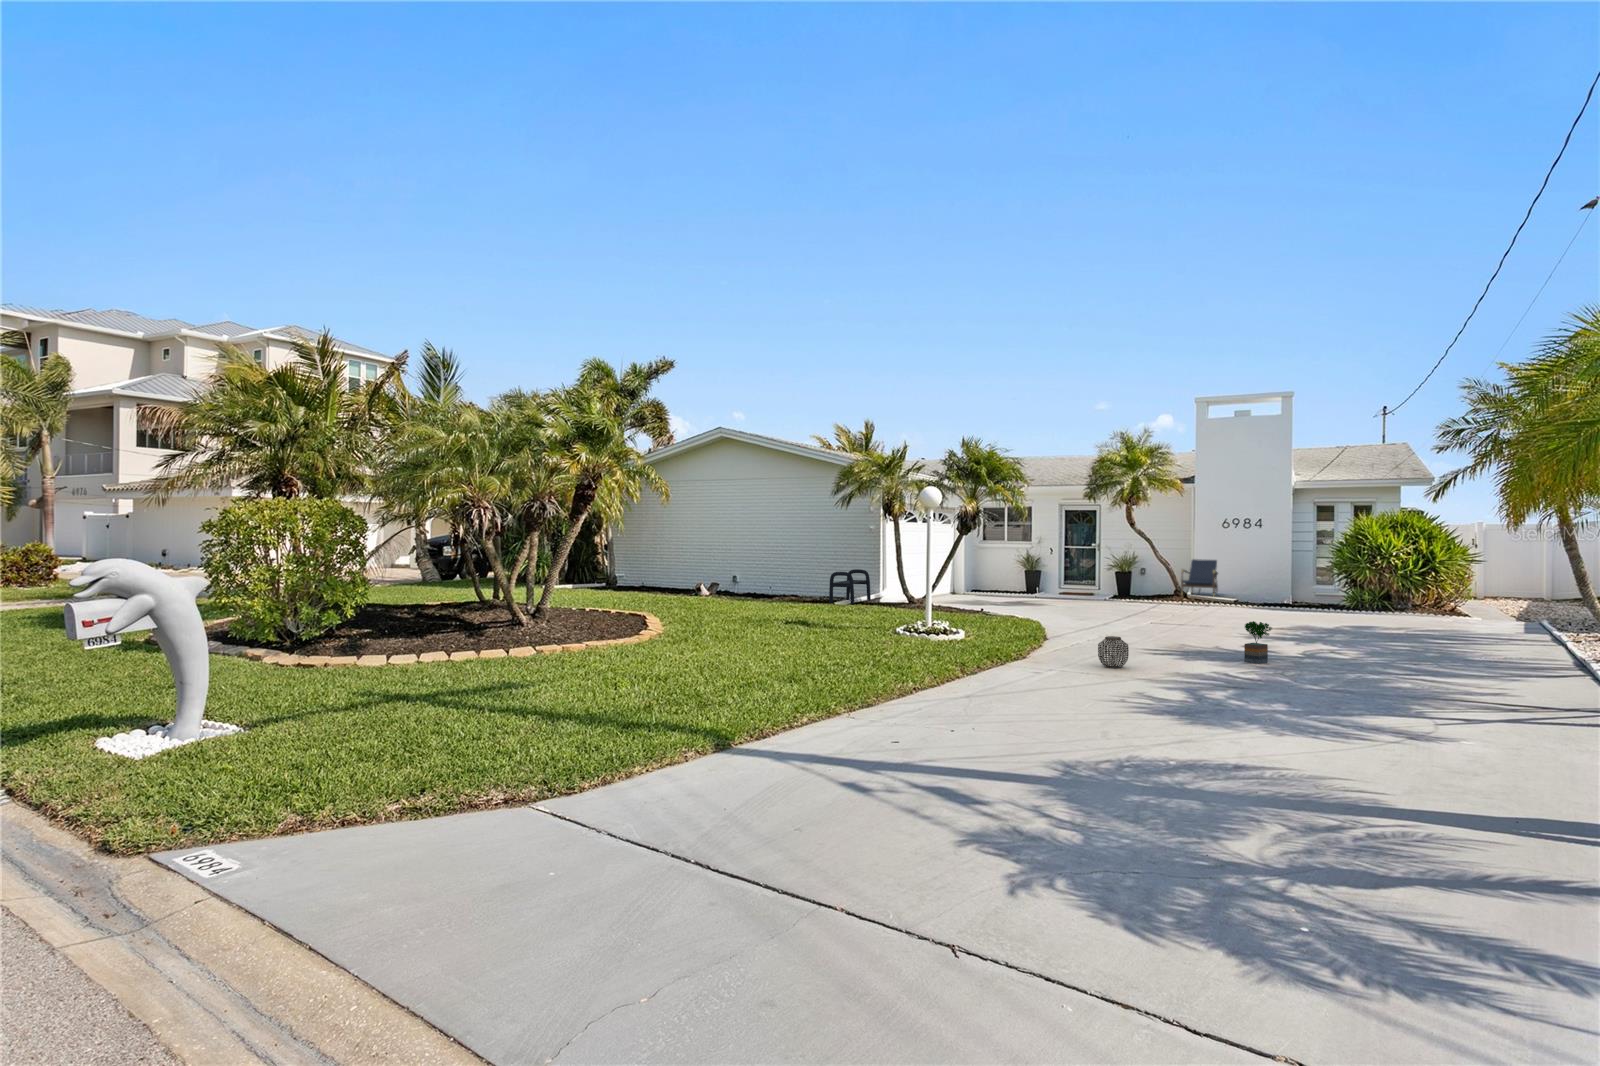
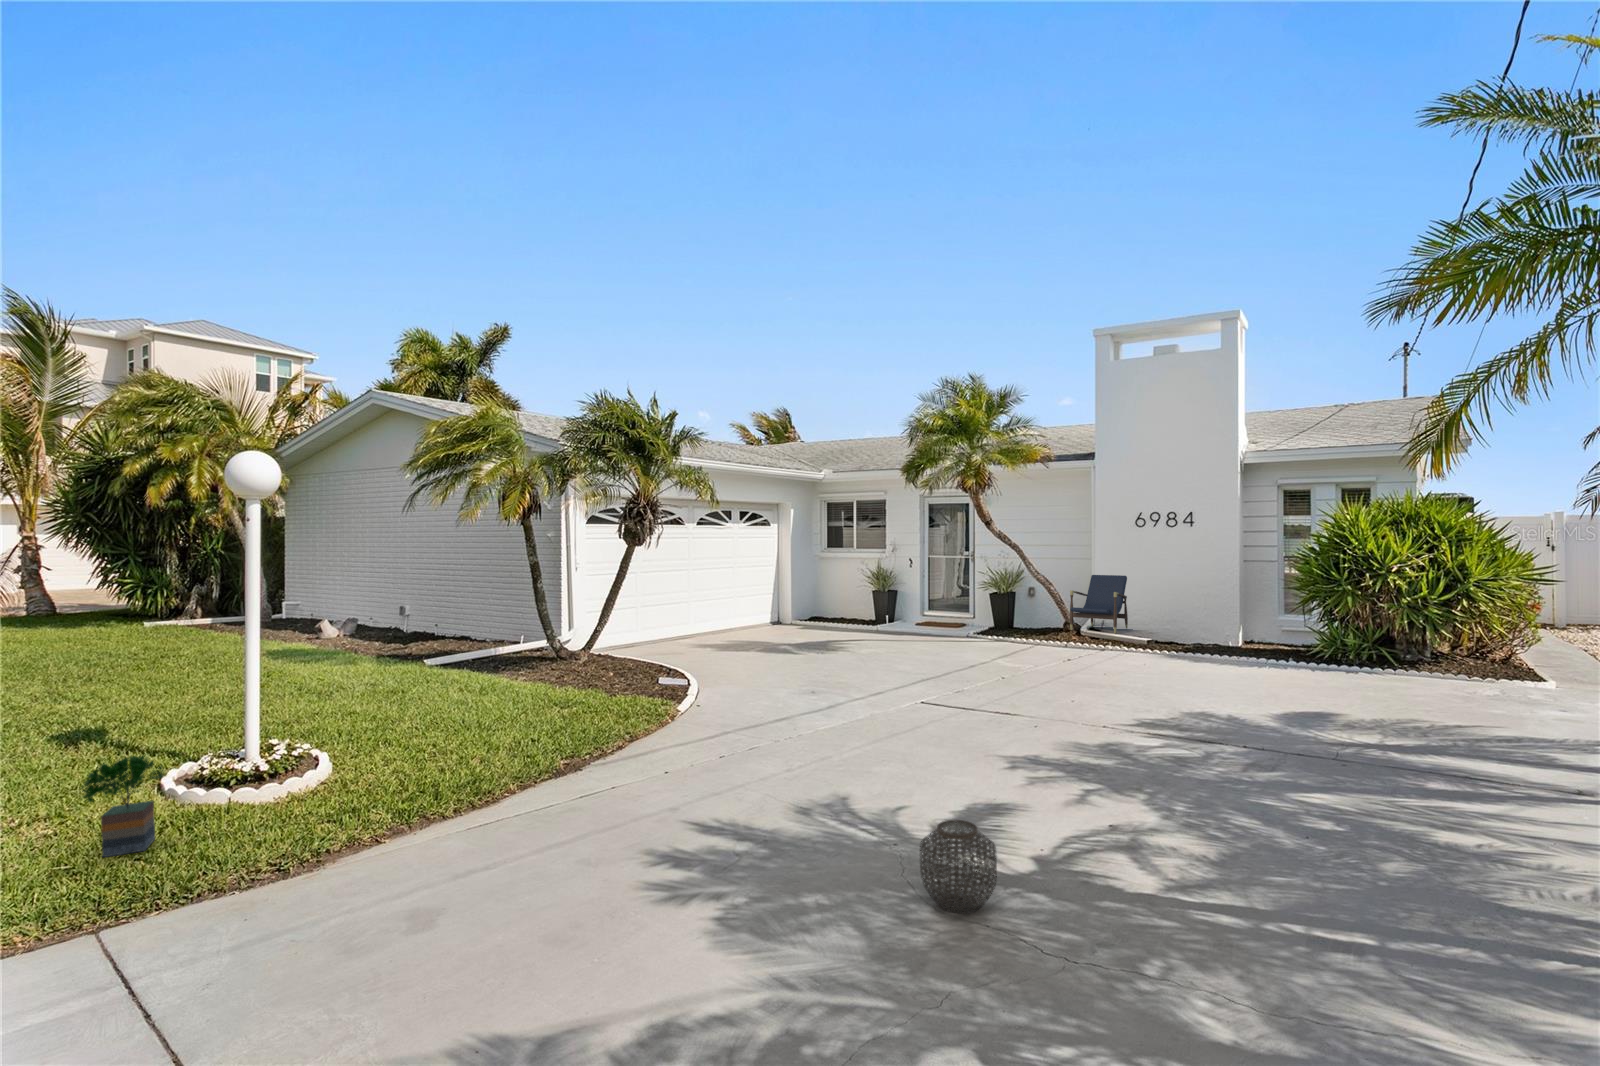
bench: present [829,569,871,604] -> none [506,597,581,651]
potted tree: present [1244,621,1272,664] -> present [81,756,164,857]
woven basket: present [1098,636,1129,668] -> present [920,820,997,913]

